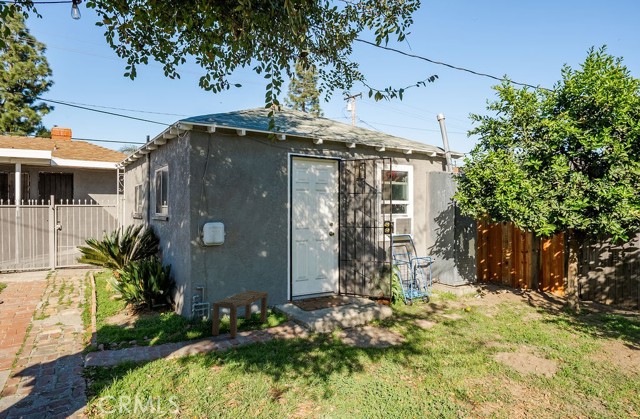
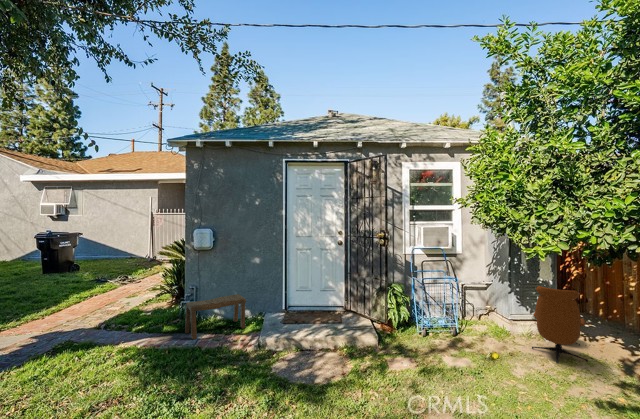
lounge chair: none [470,256,505,305] -> present [532,286,588,363]

